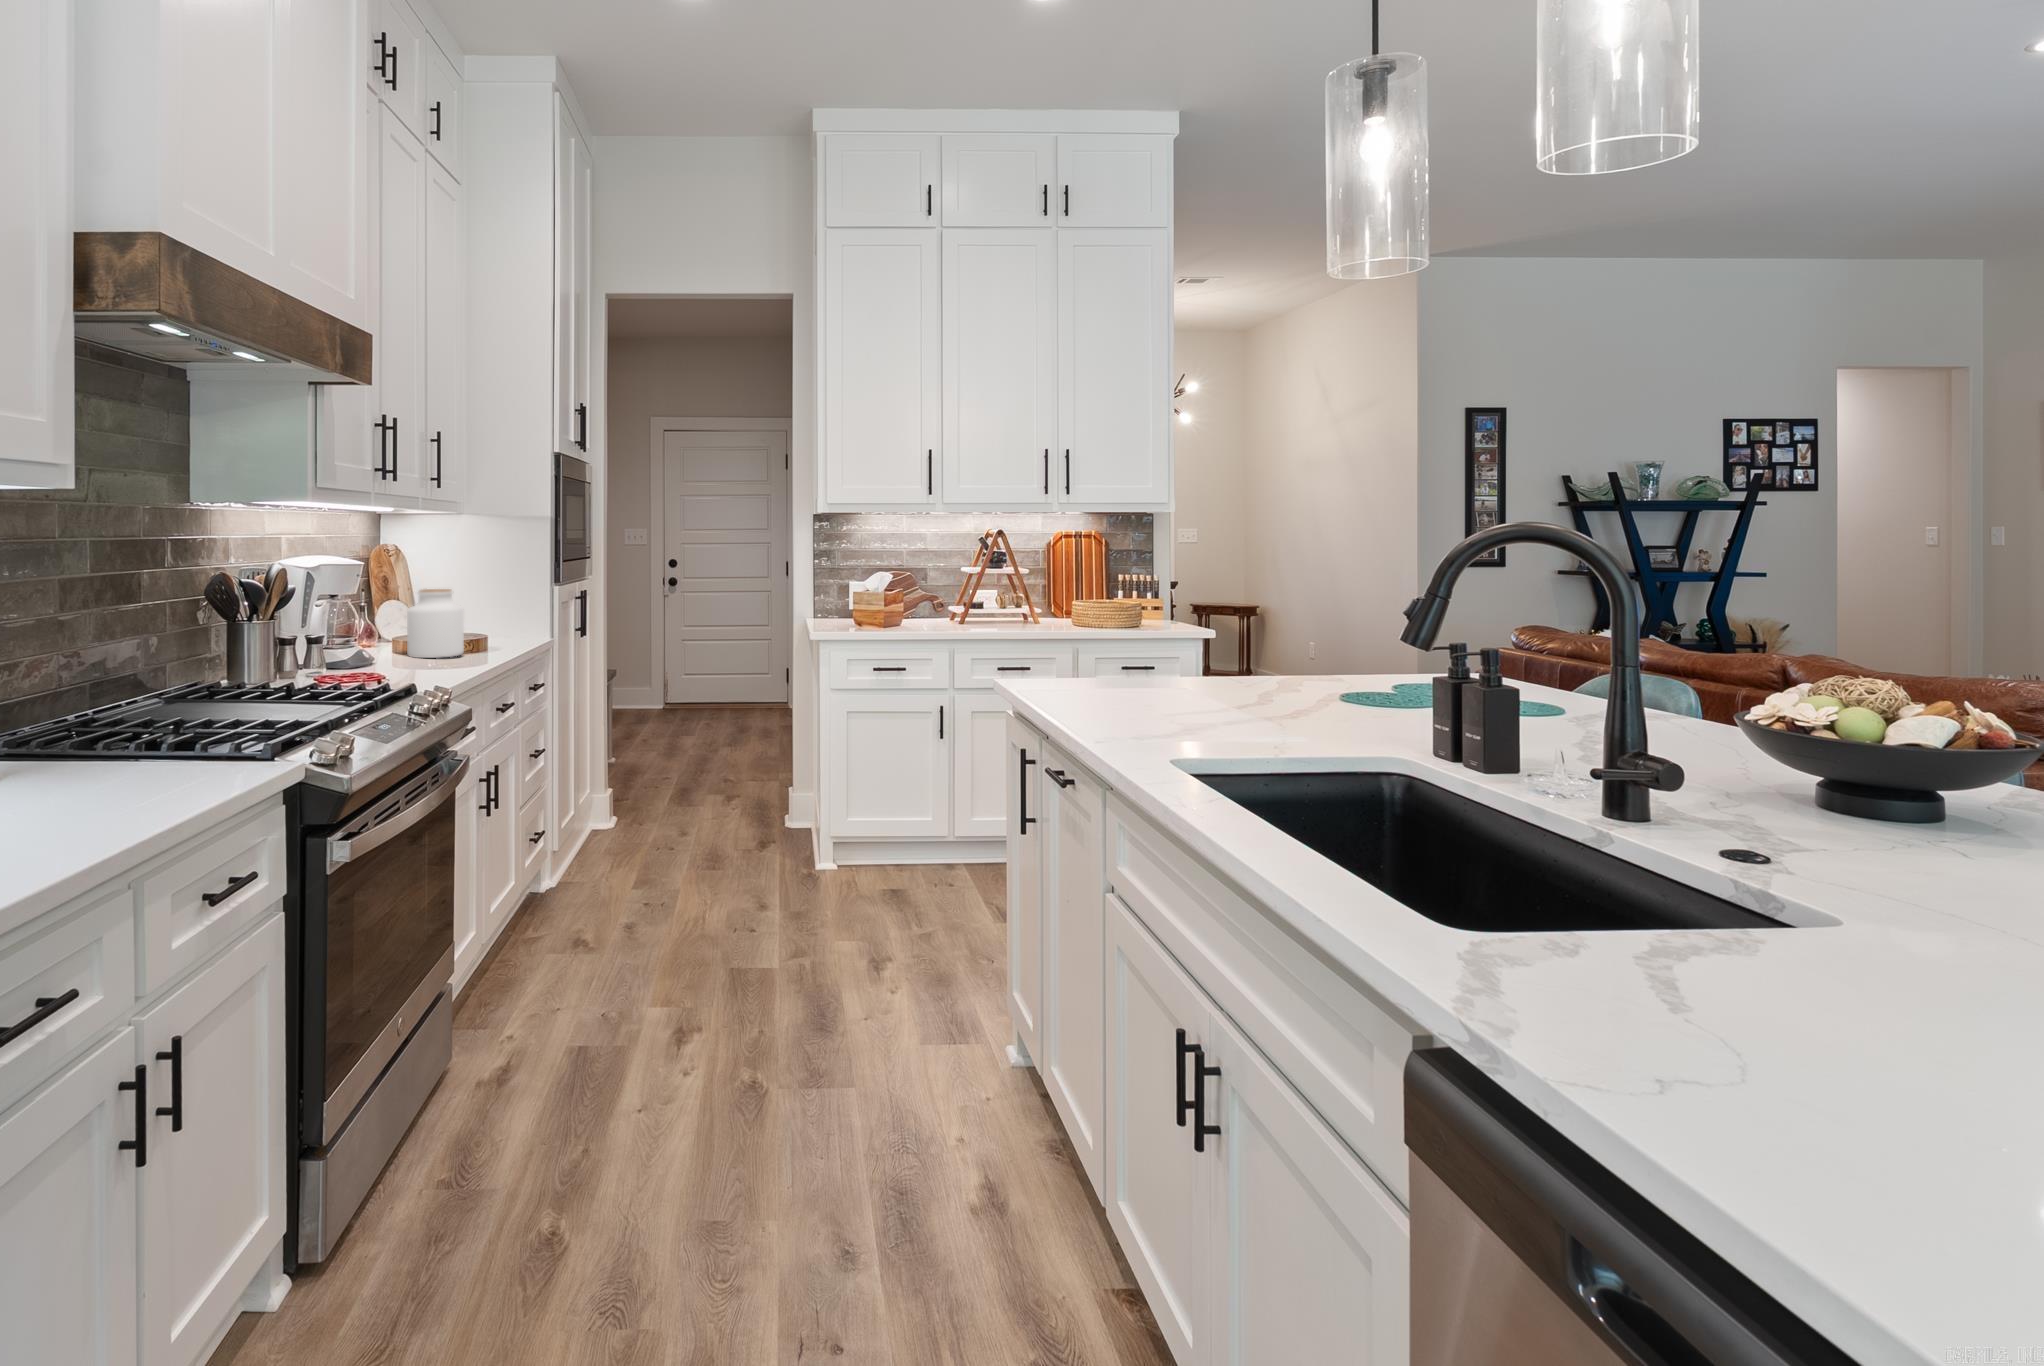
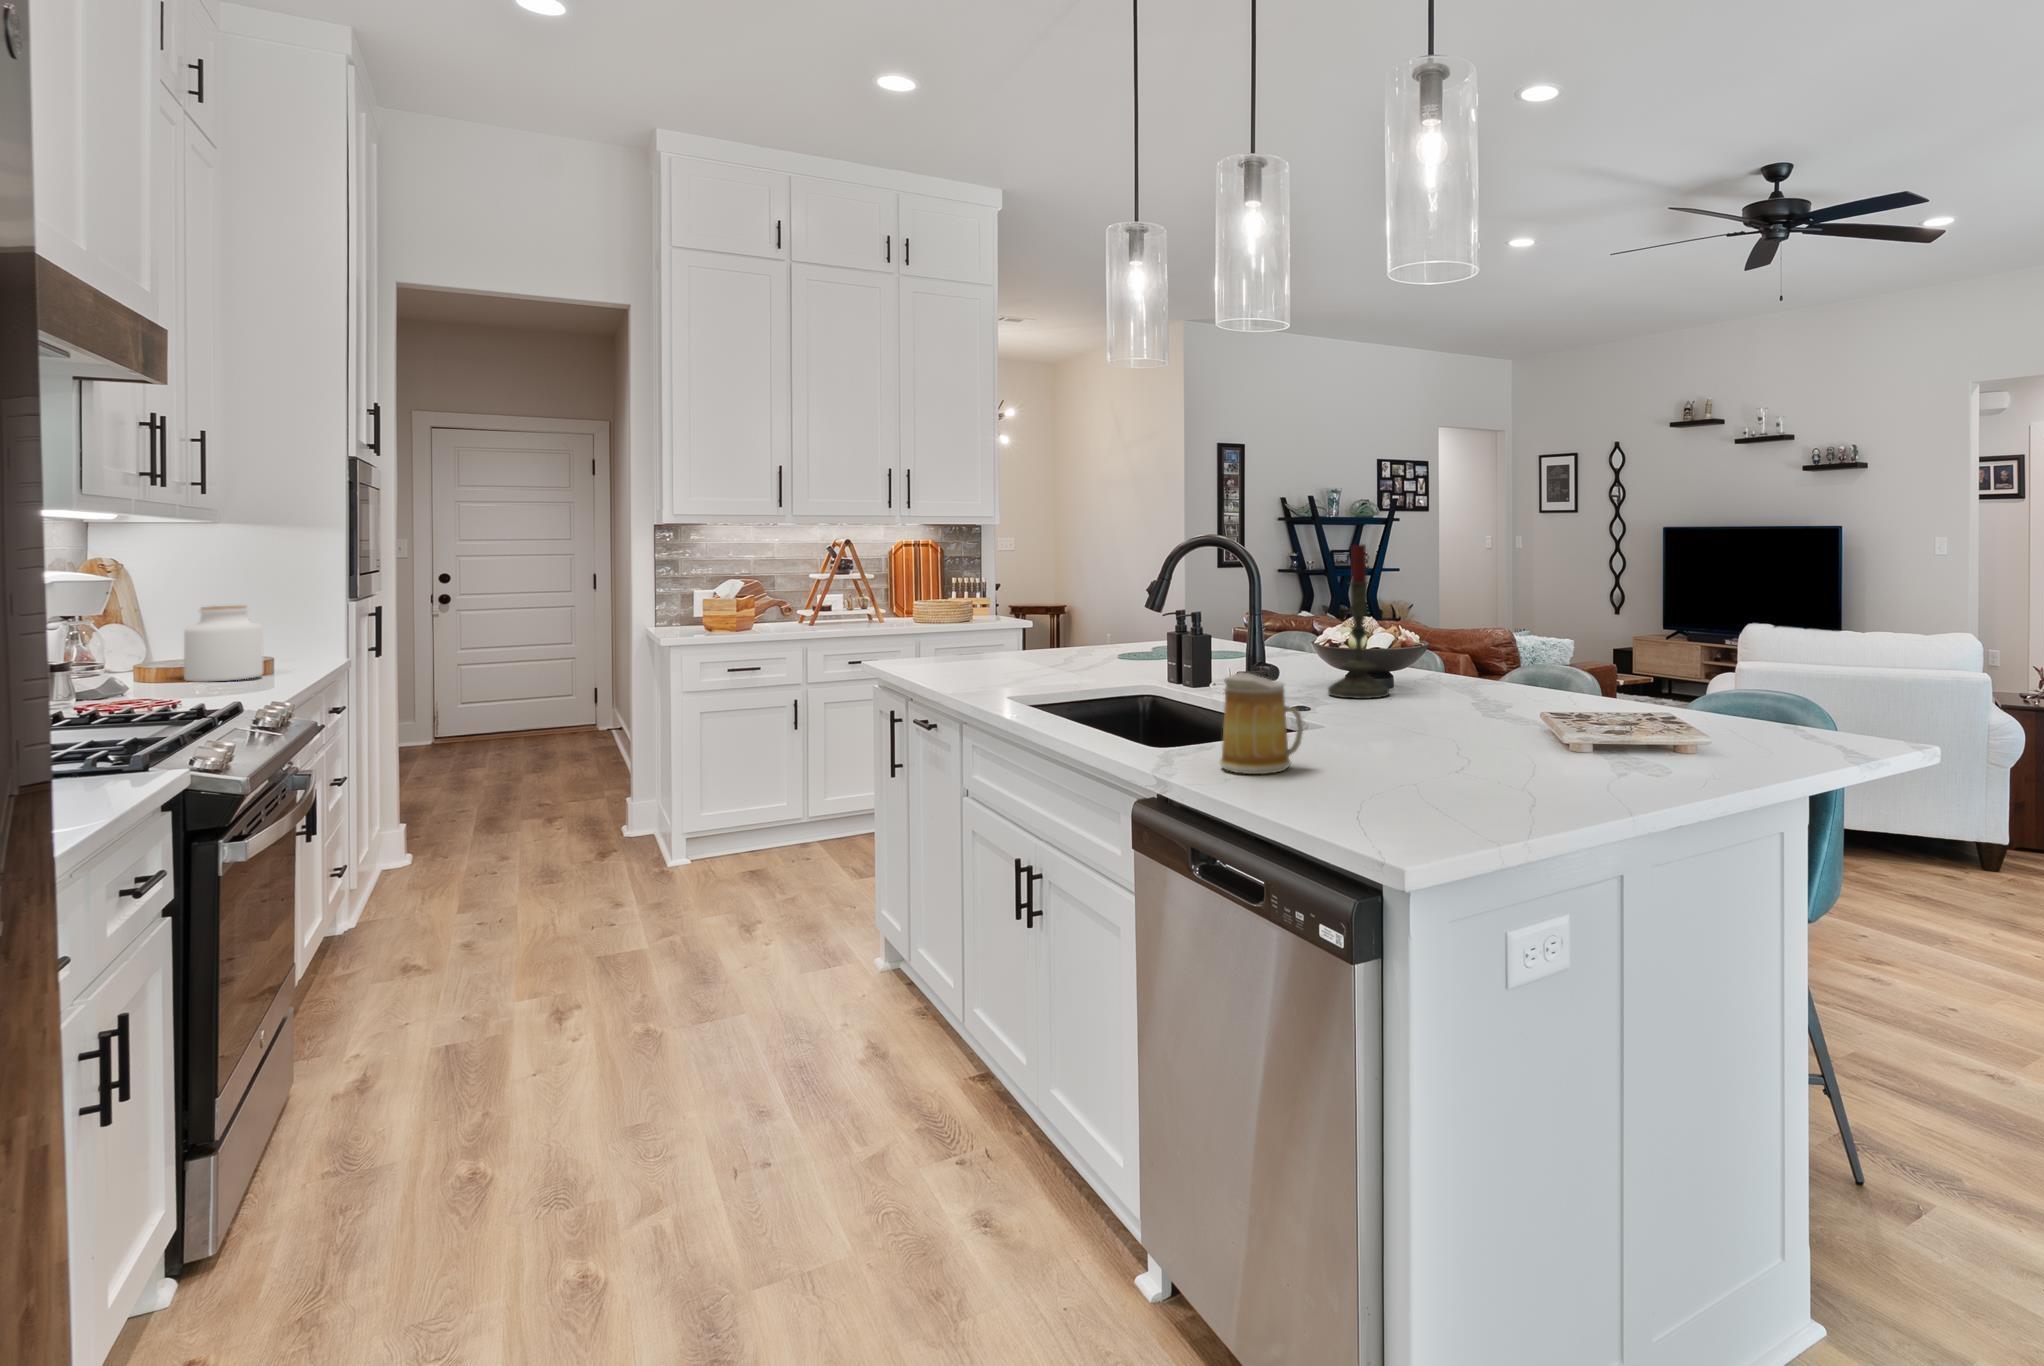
candle: none [1786,524,1948,840] -> present [1328,545,1389,699]
mug: none [1620,823,1880,1086] -> present [1220,673,1303,774]

